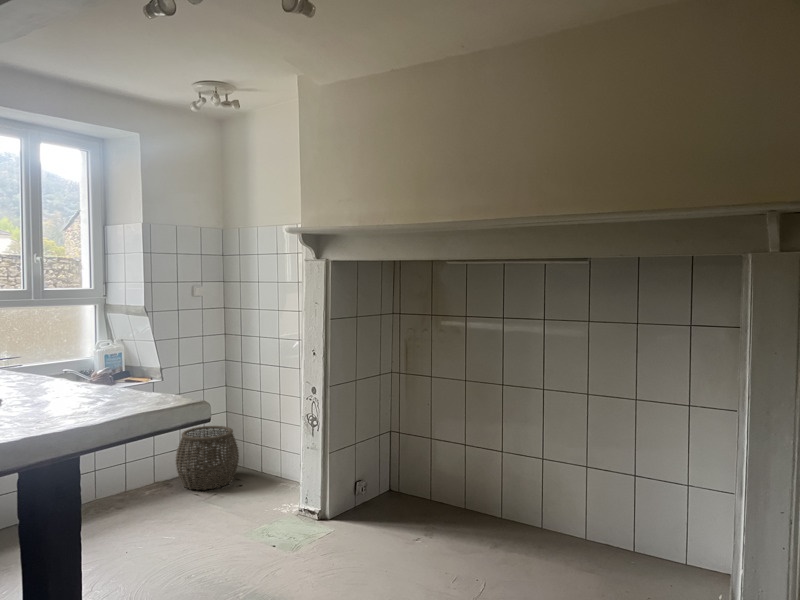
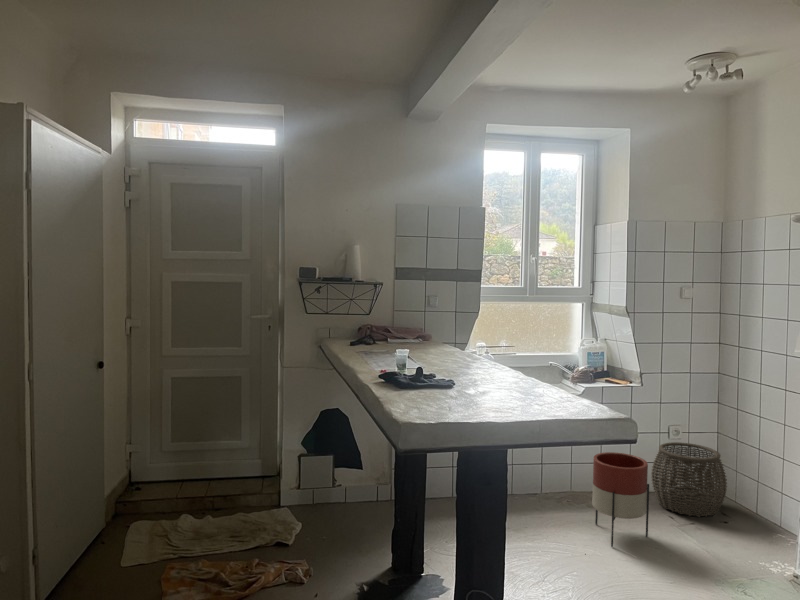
planter: none [126,446,181,537] -> present [592,452,649,547]

